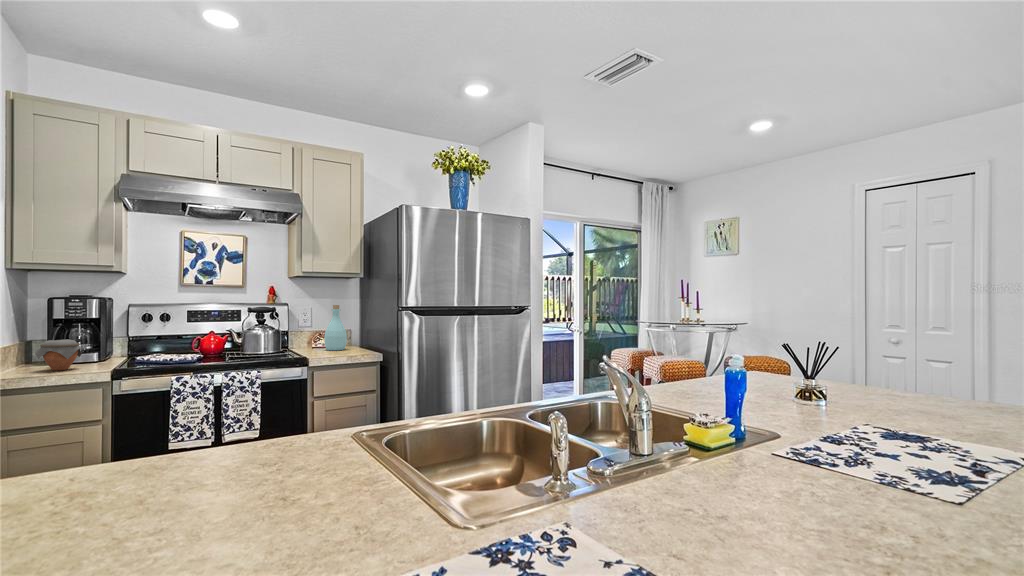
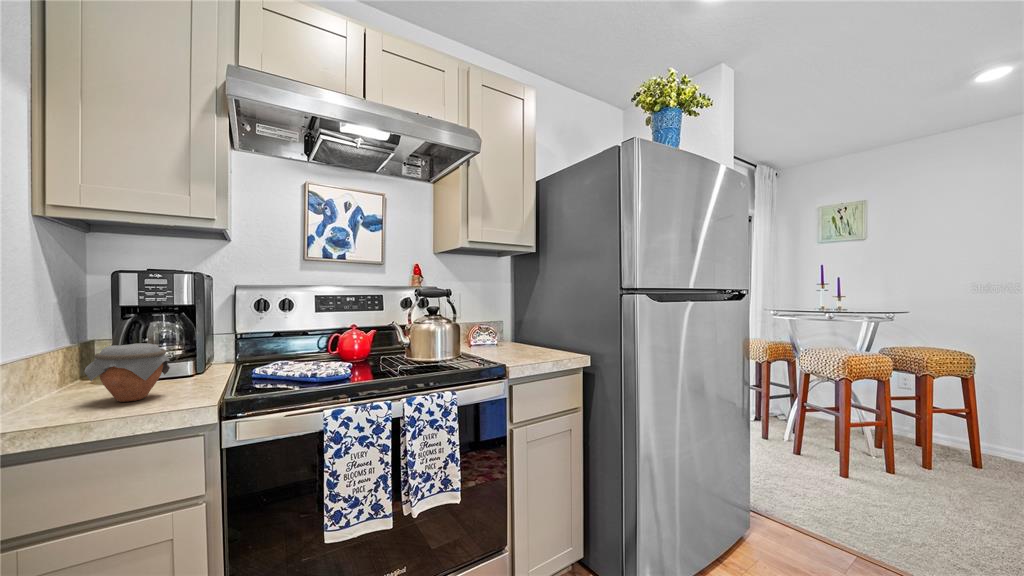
bottle: present [324,305,347,350] -> none [496,290,527,353]

